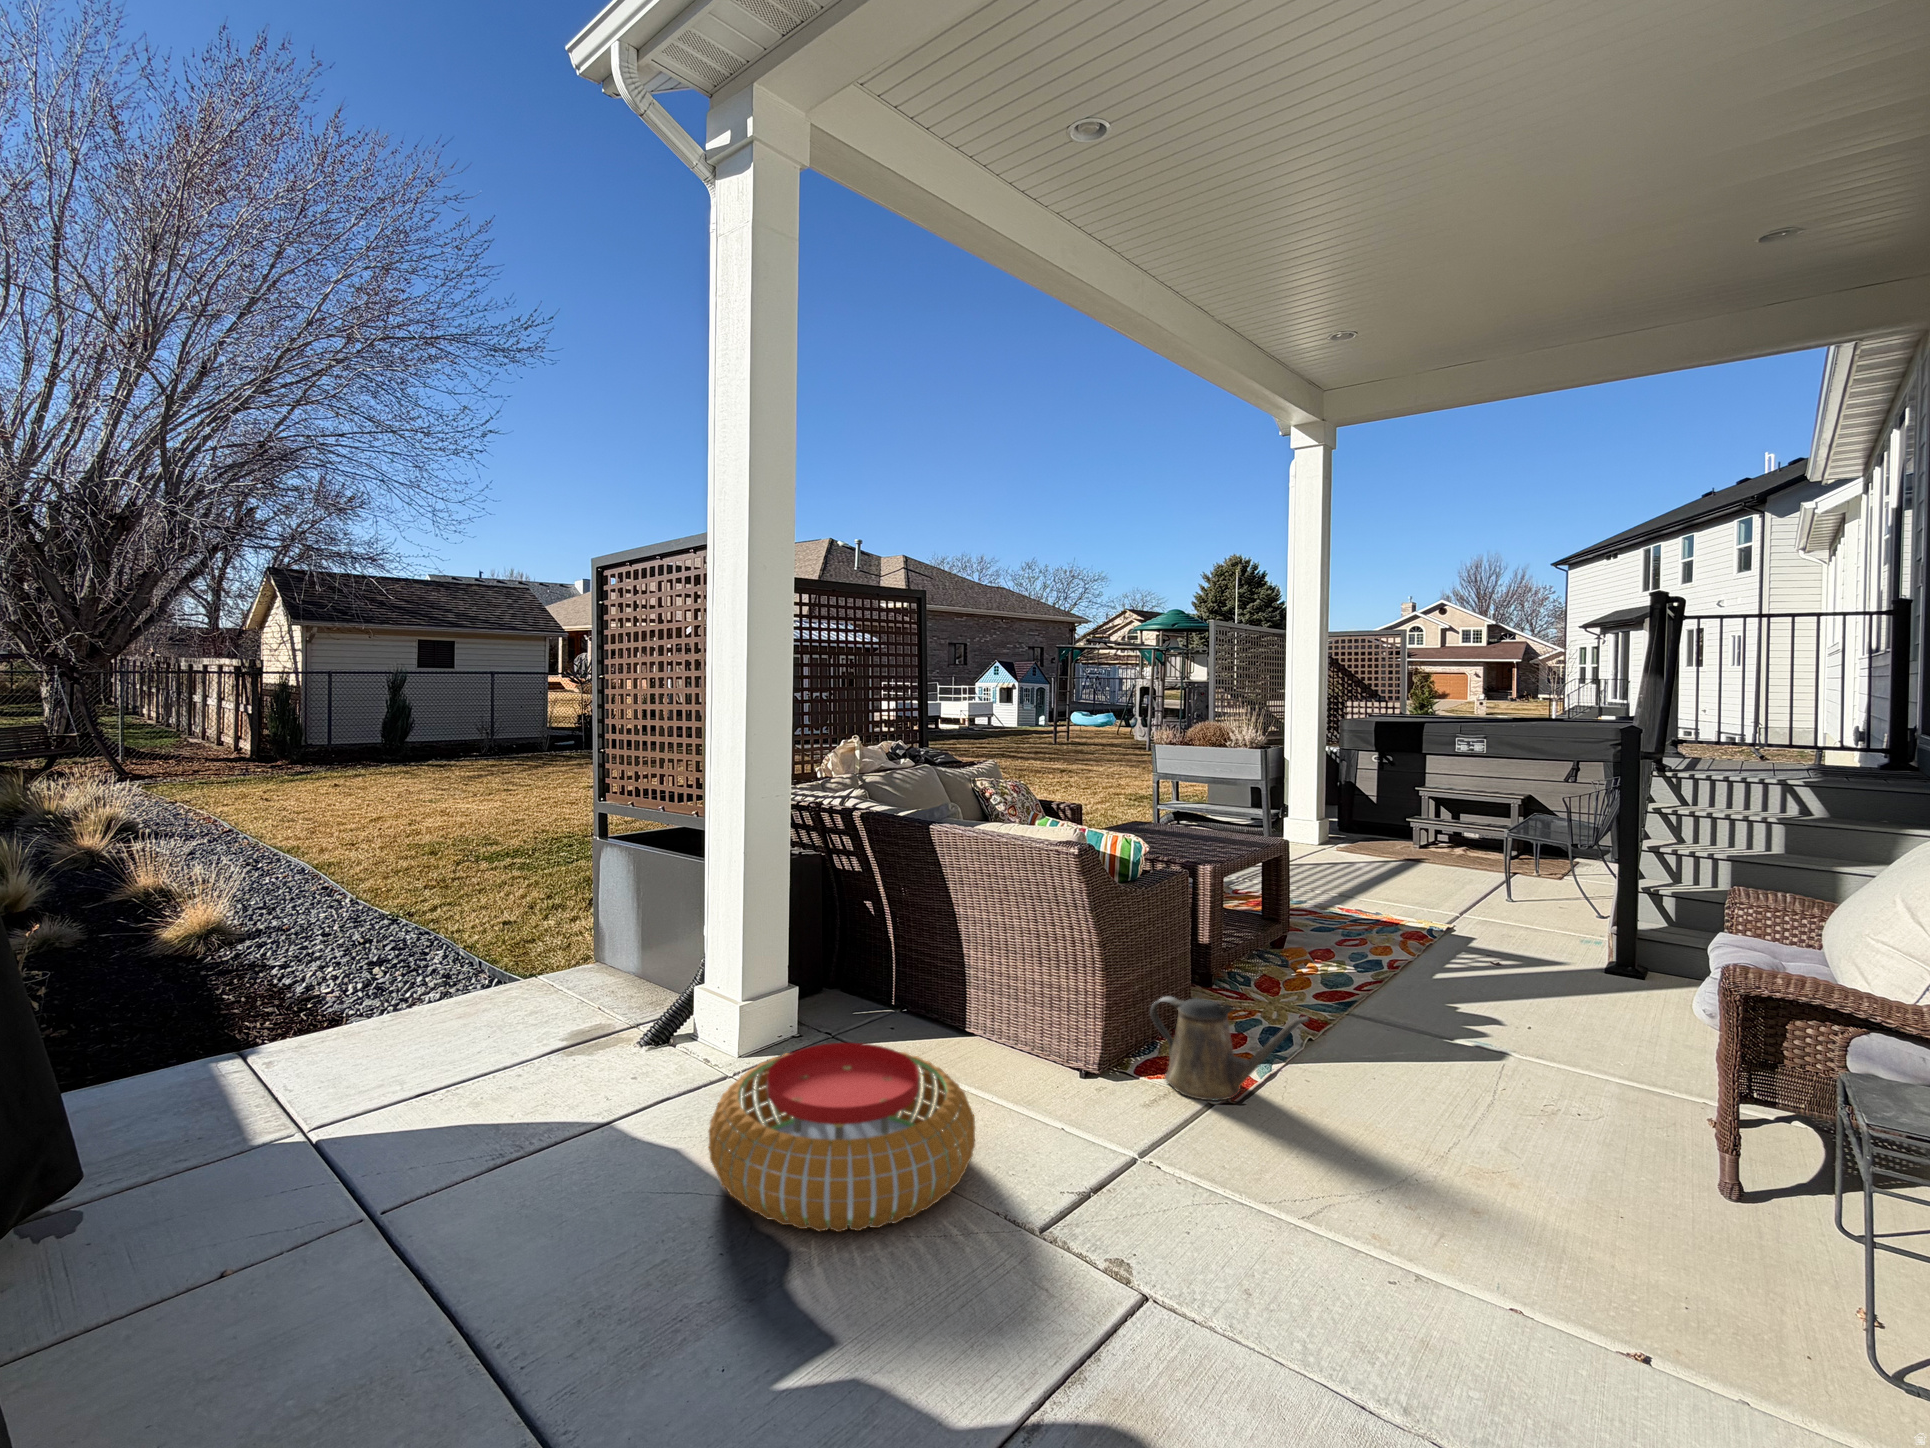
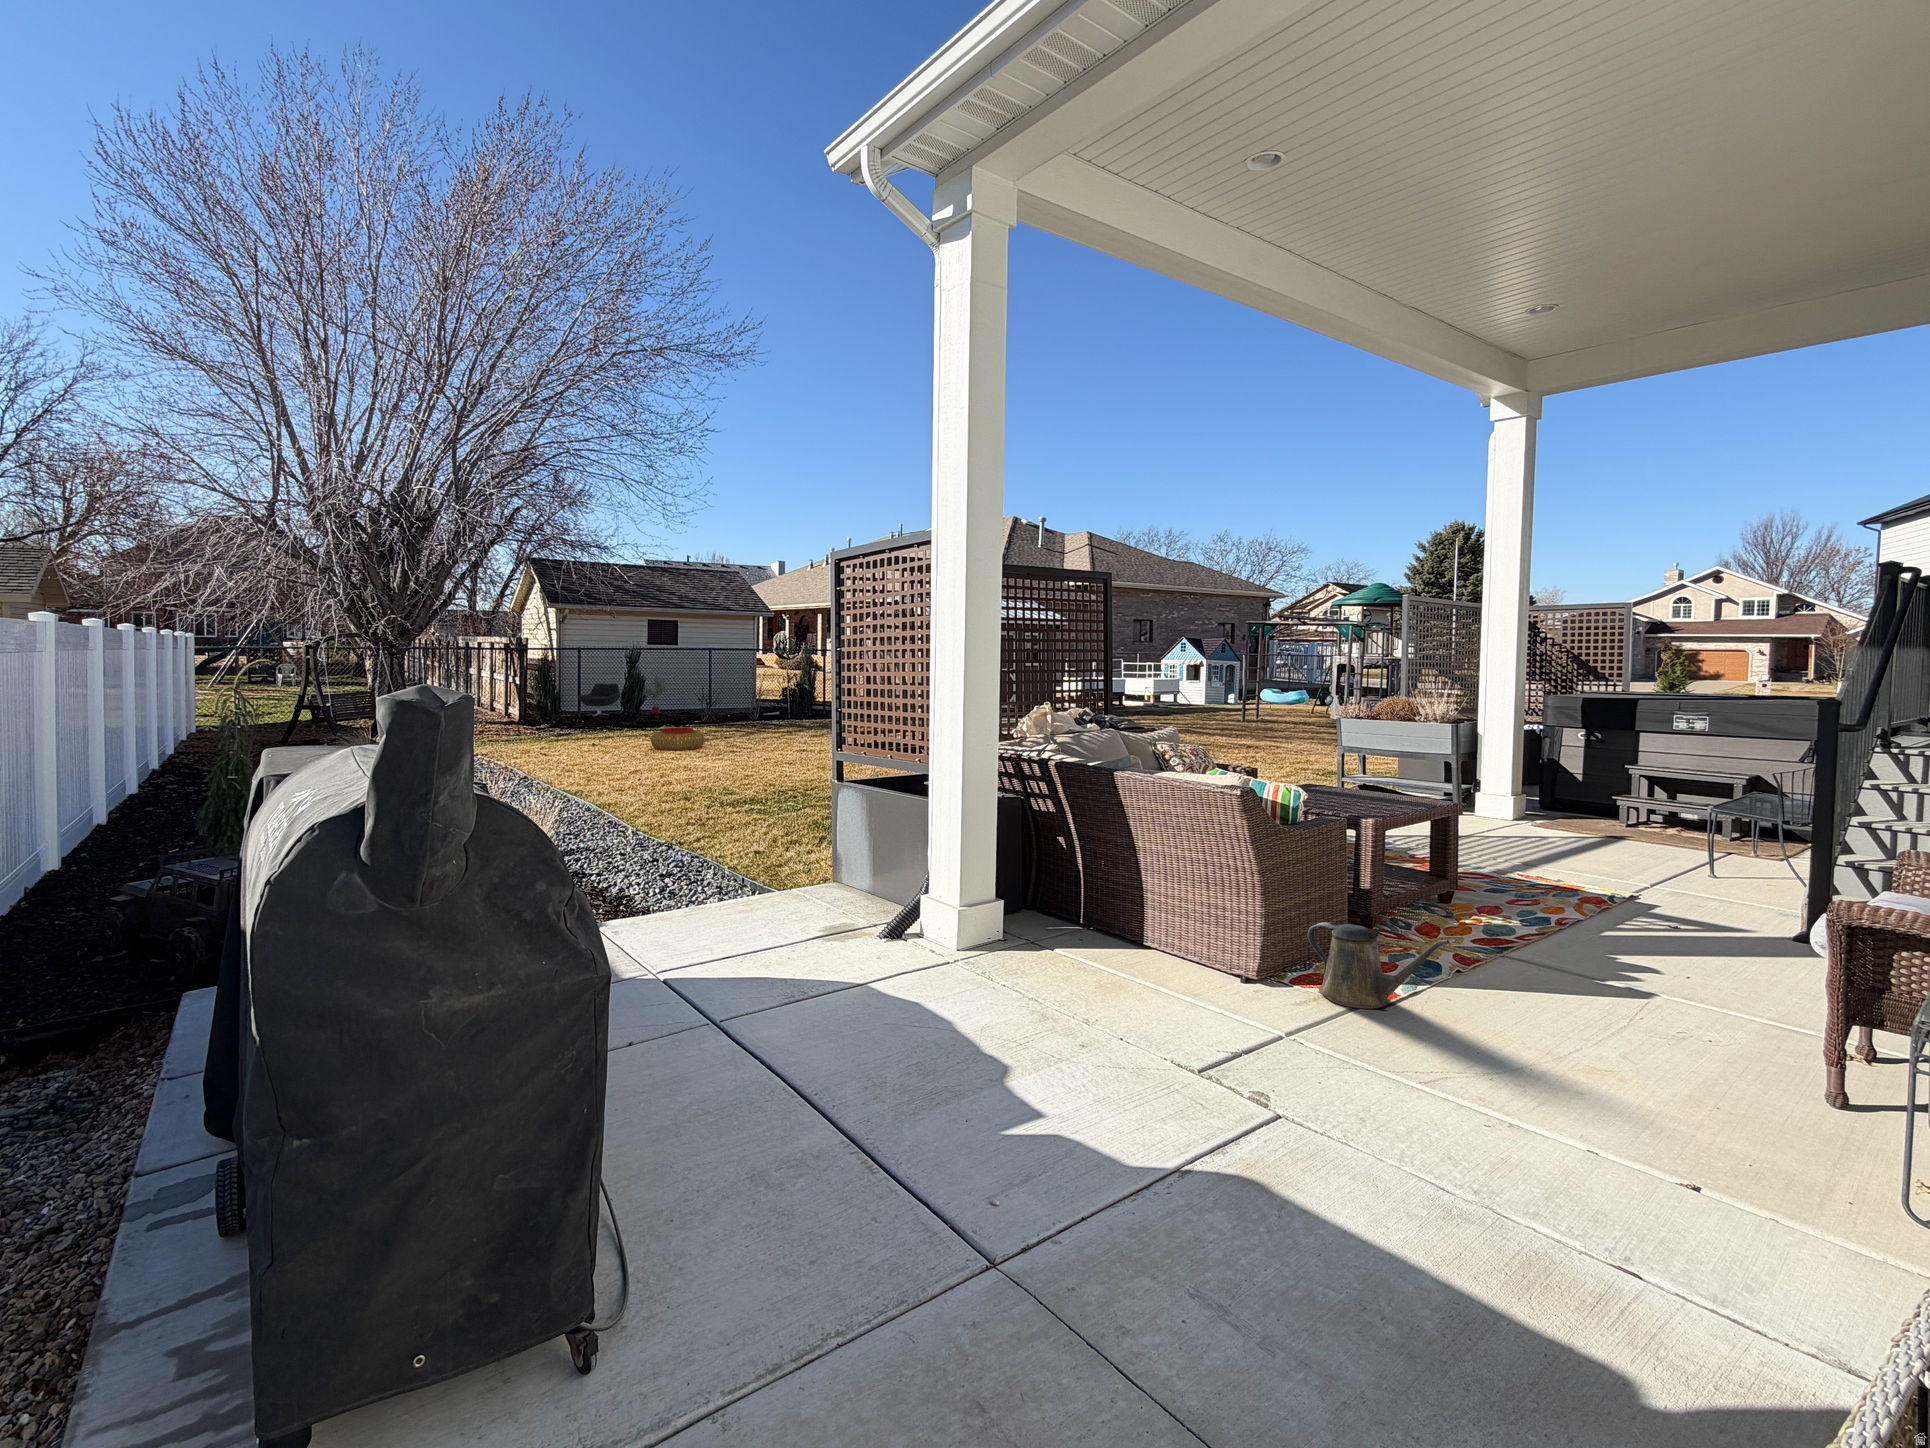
potted tree: none [407,702,437,746] -> present [643,676,667,714]
lounge chair: none [326,712,380,750] -> present [578,684,620,716]
pouf: present [709,1043,975,1232] -> present [651,728,705,750]

